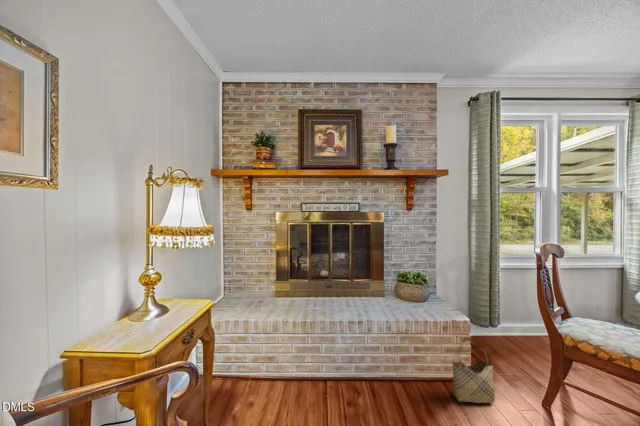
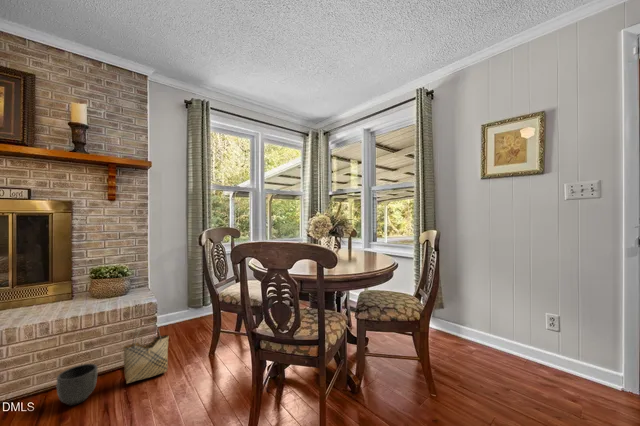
planter: none [406,368,435,405] -> present [57,364,98,405]

